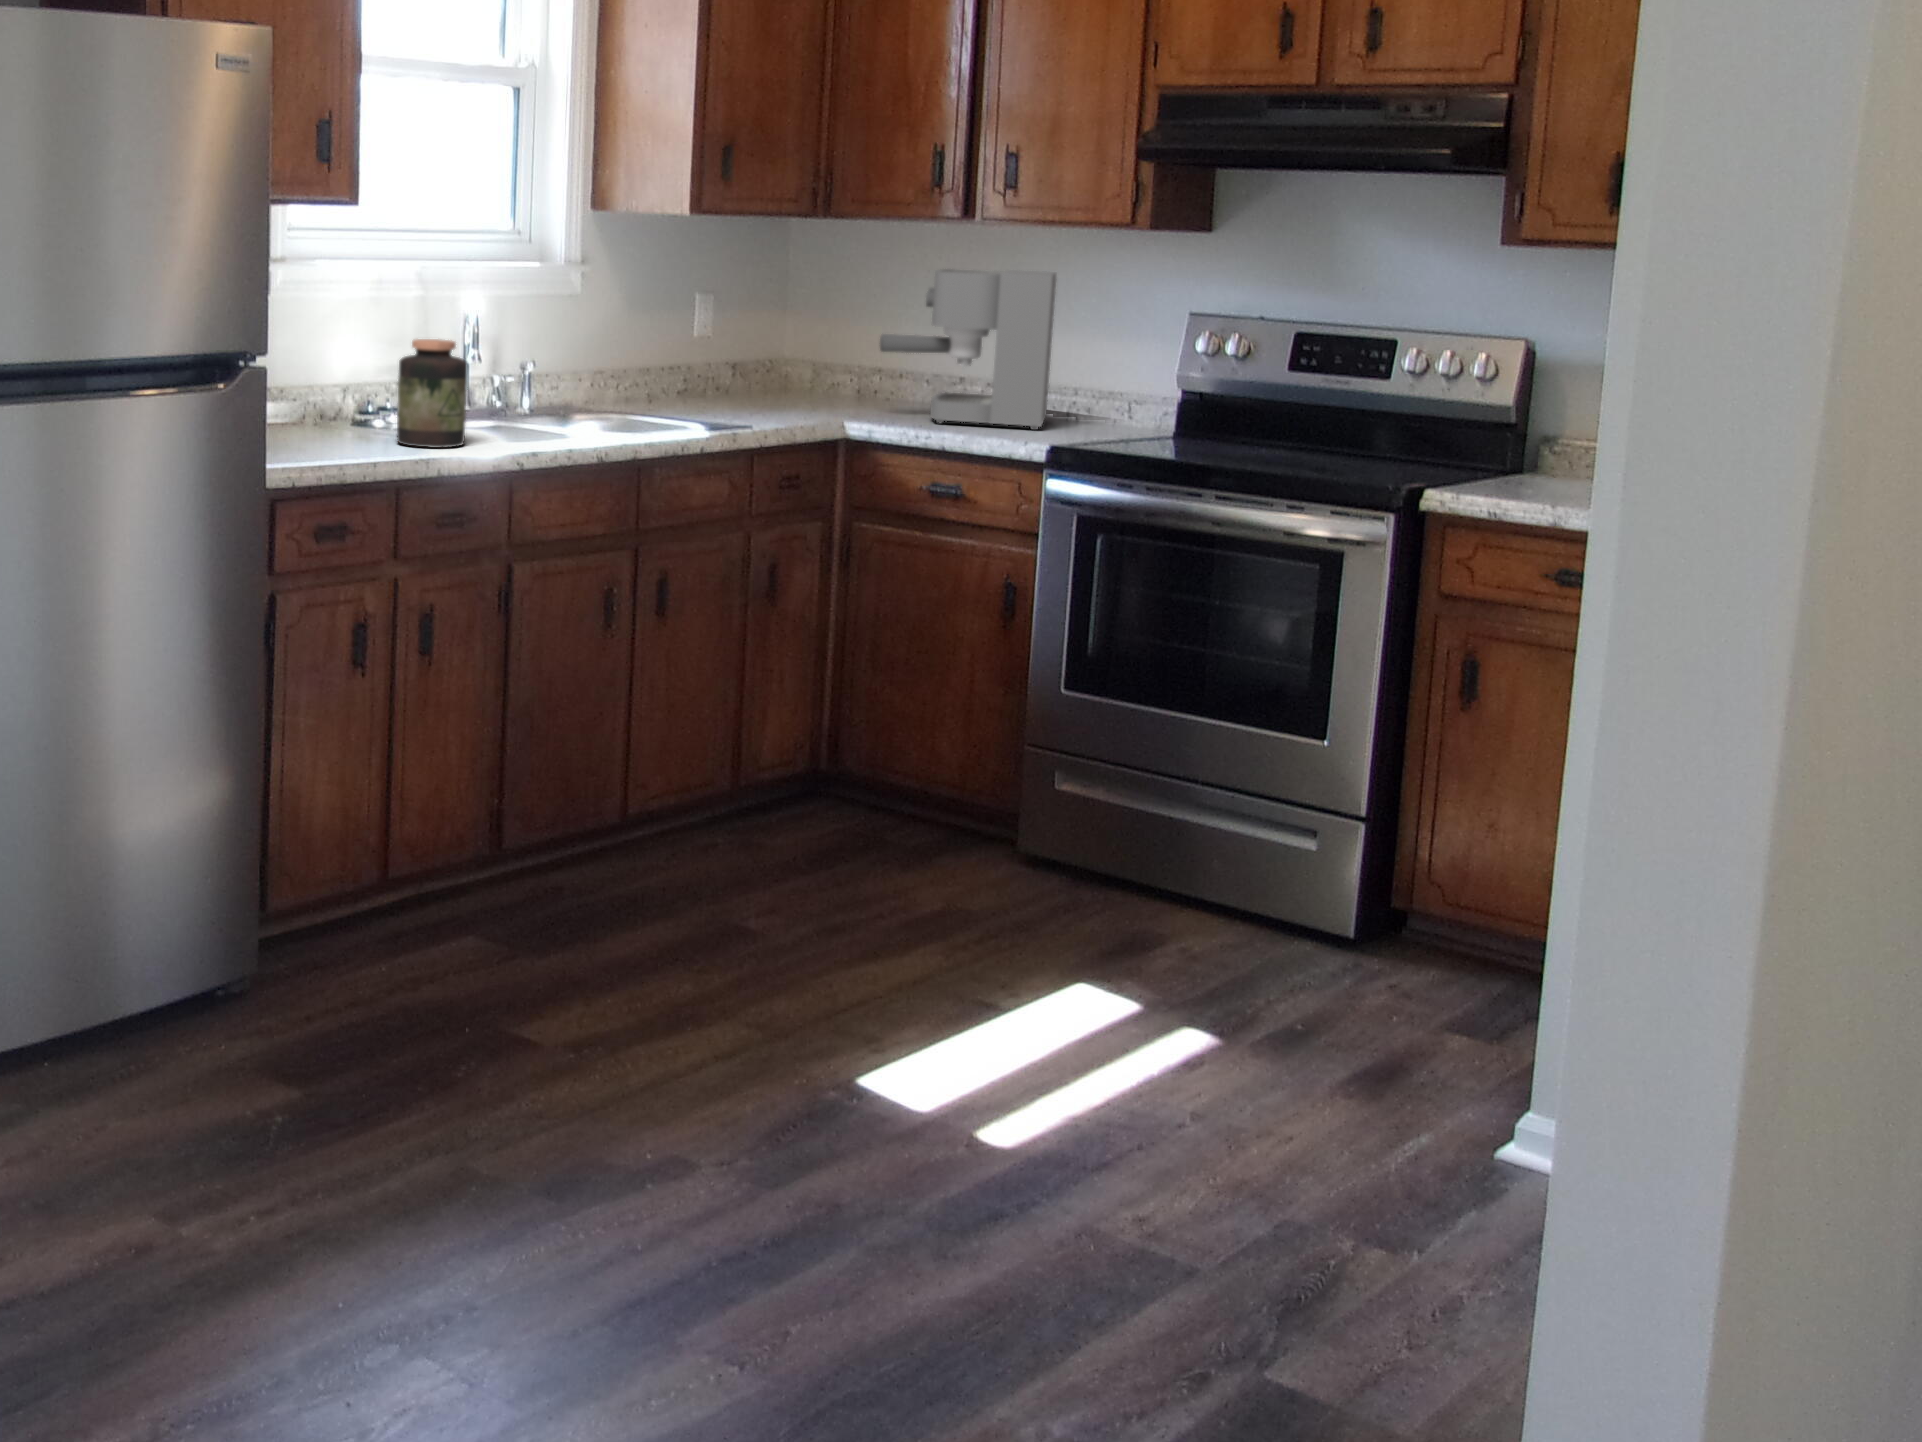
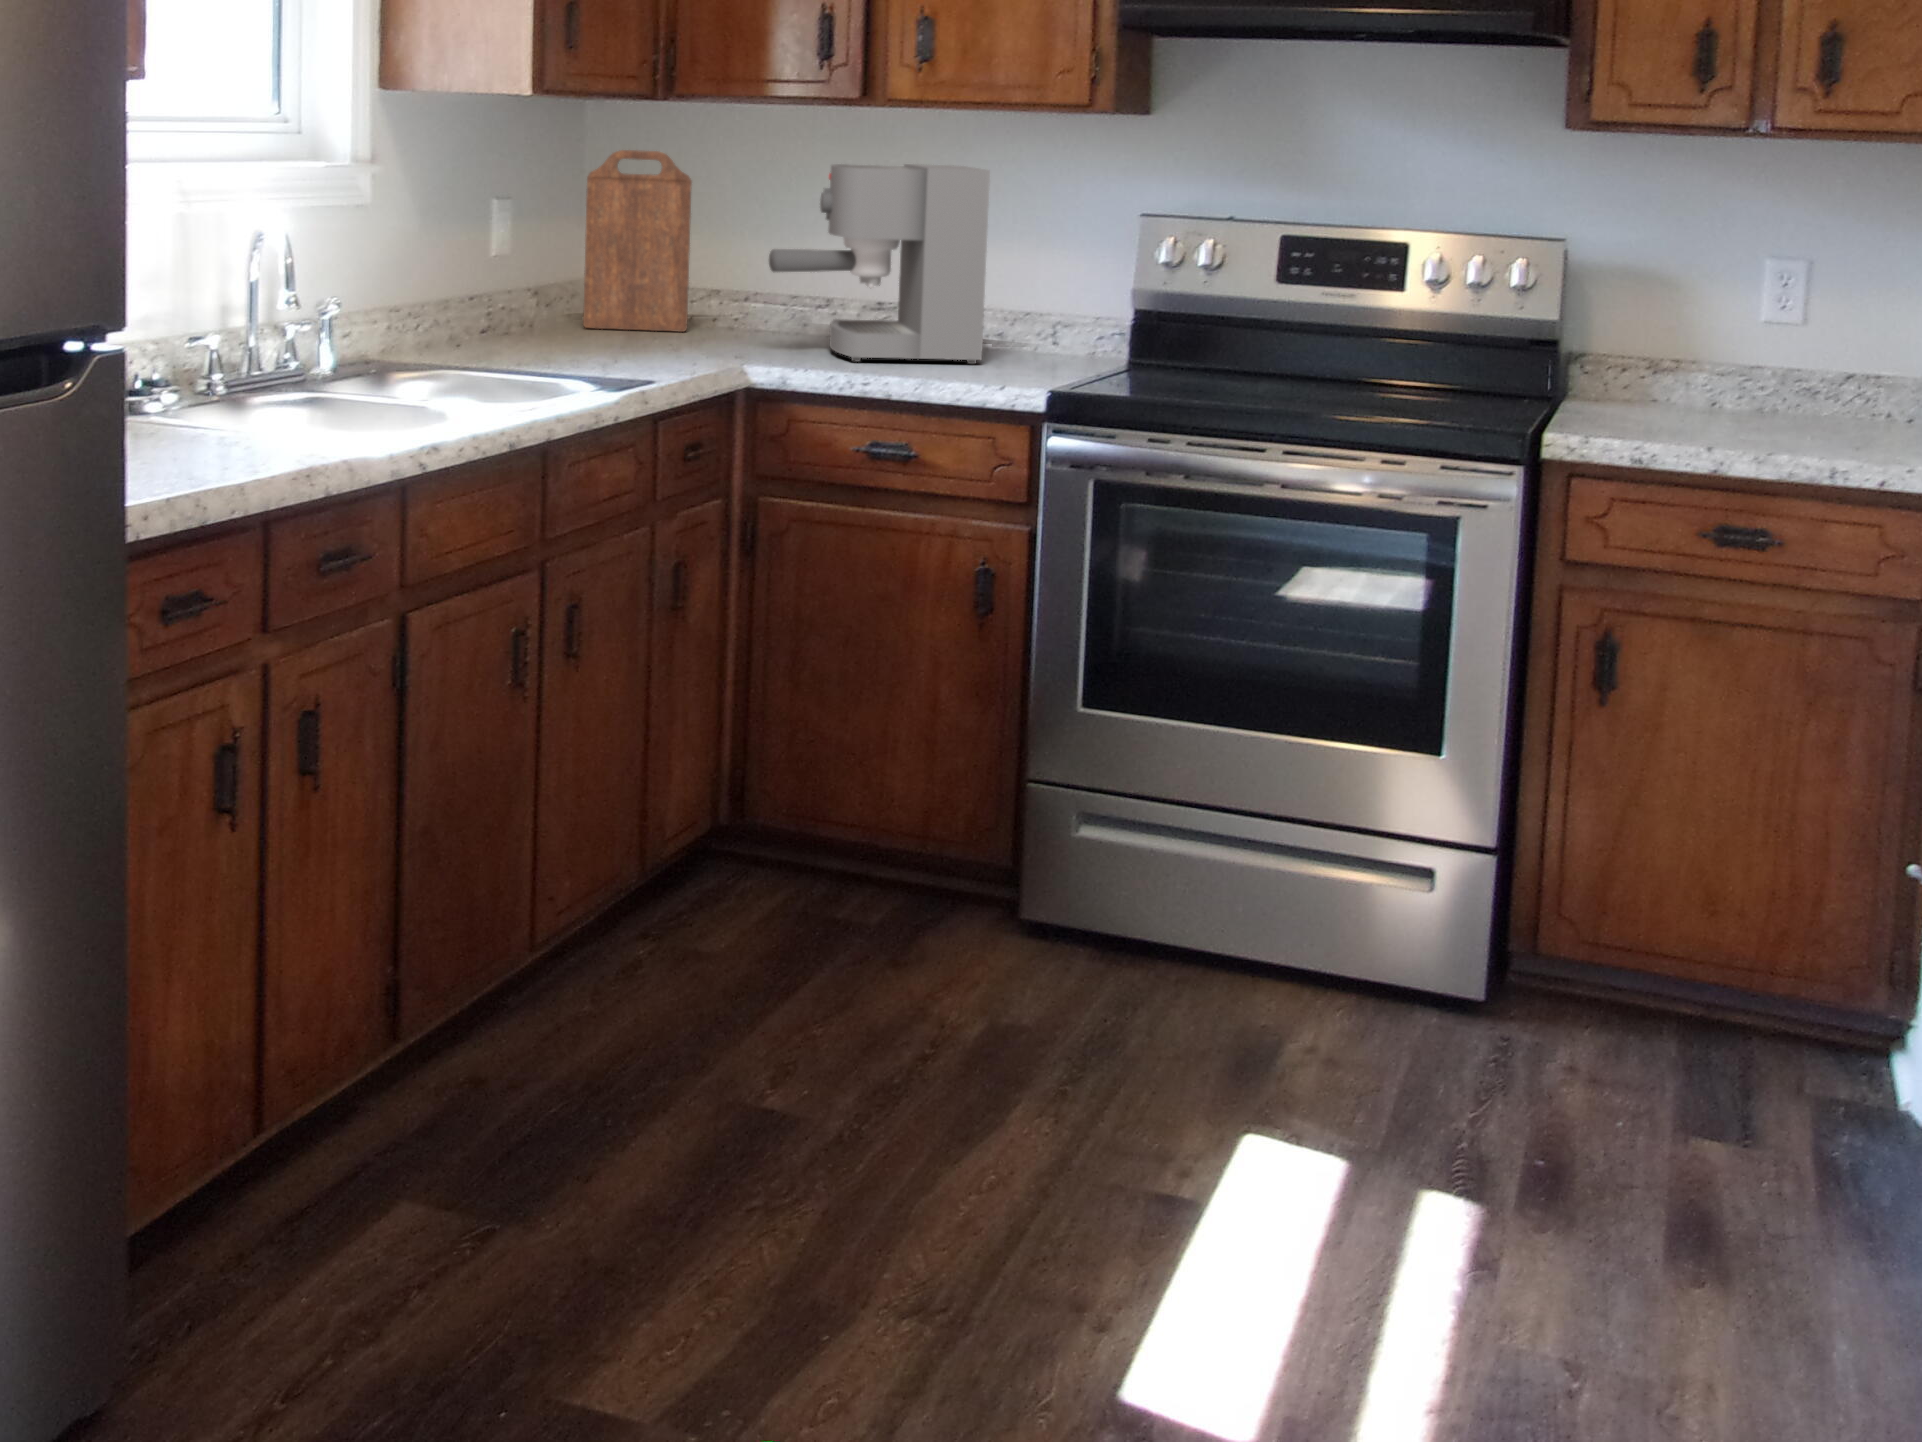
cutting board: none [768,257,854,399] -> present [583,150,692,332]
jar: present [397,339,467,448] -> none [227,285,335,452]

